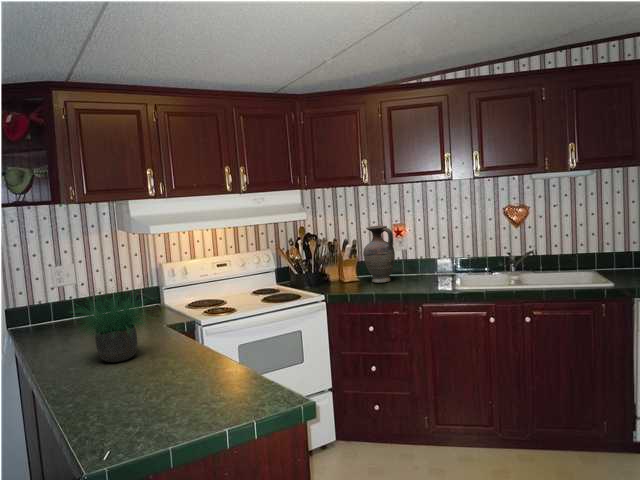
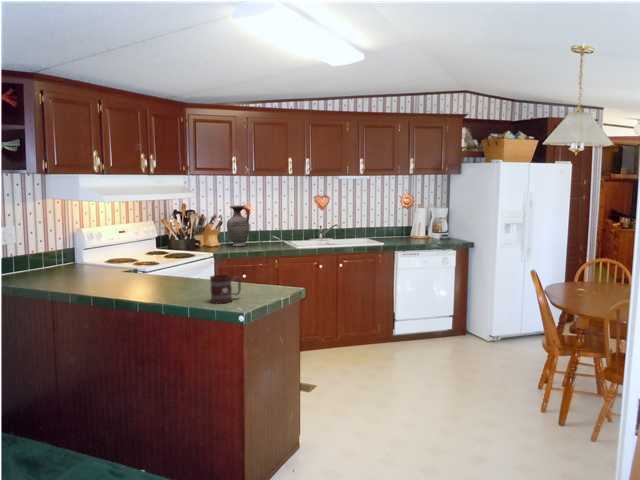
potted plant: present [78,297,146,362] -> none [99,222,167,286]
mug: none [94,381,155,440] -> present [210,275,241,304]

